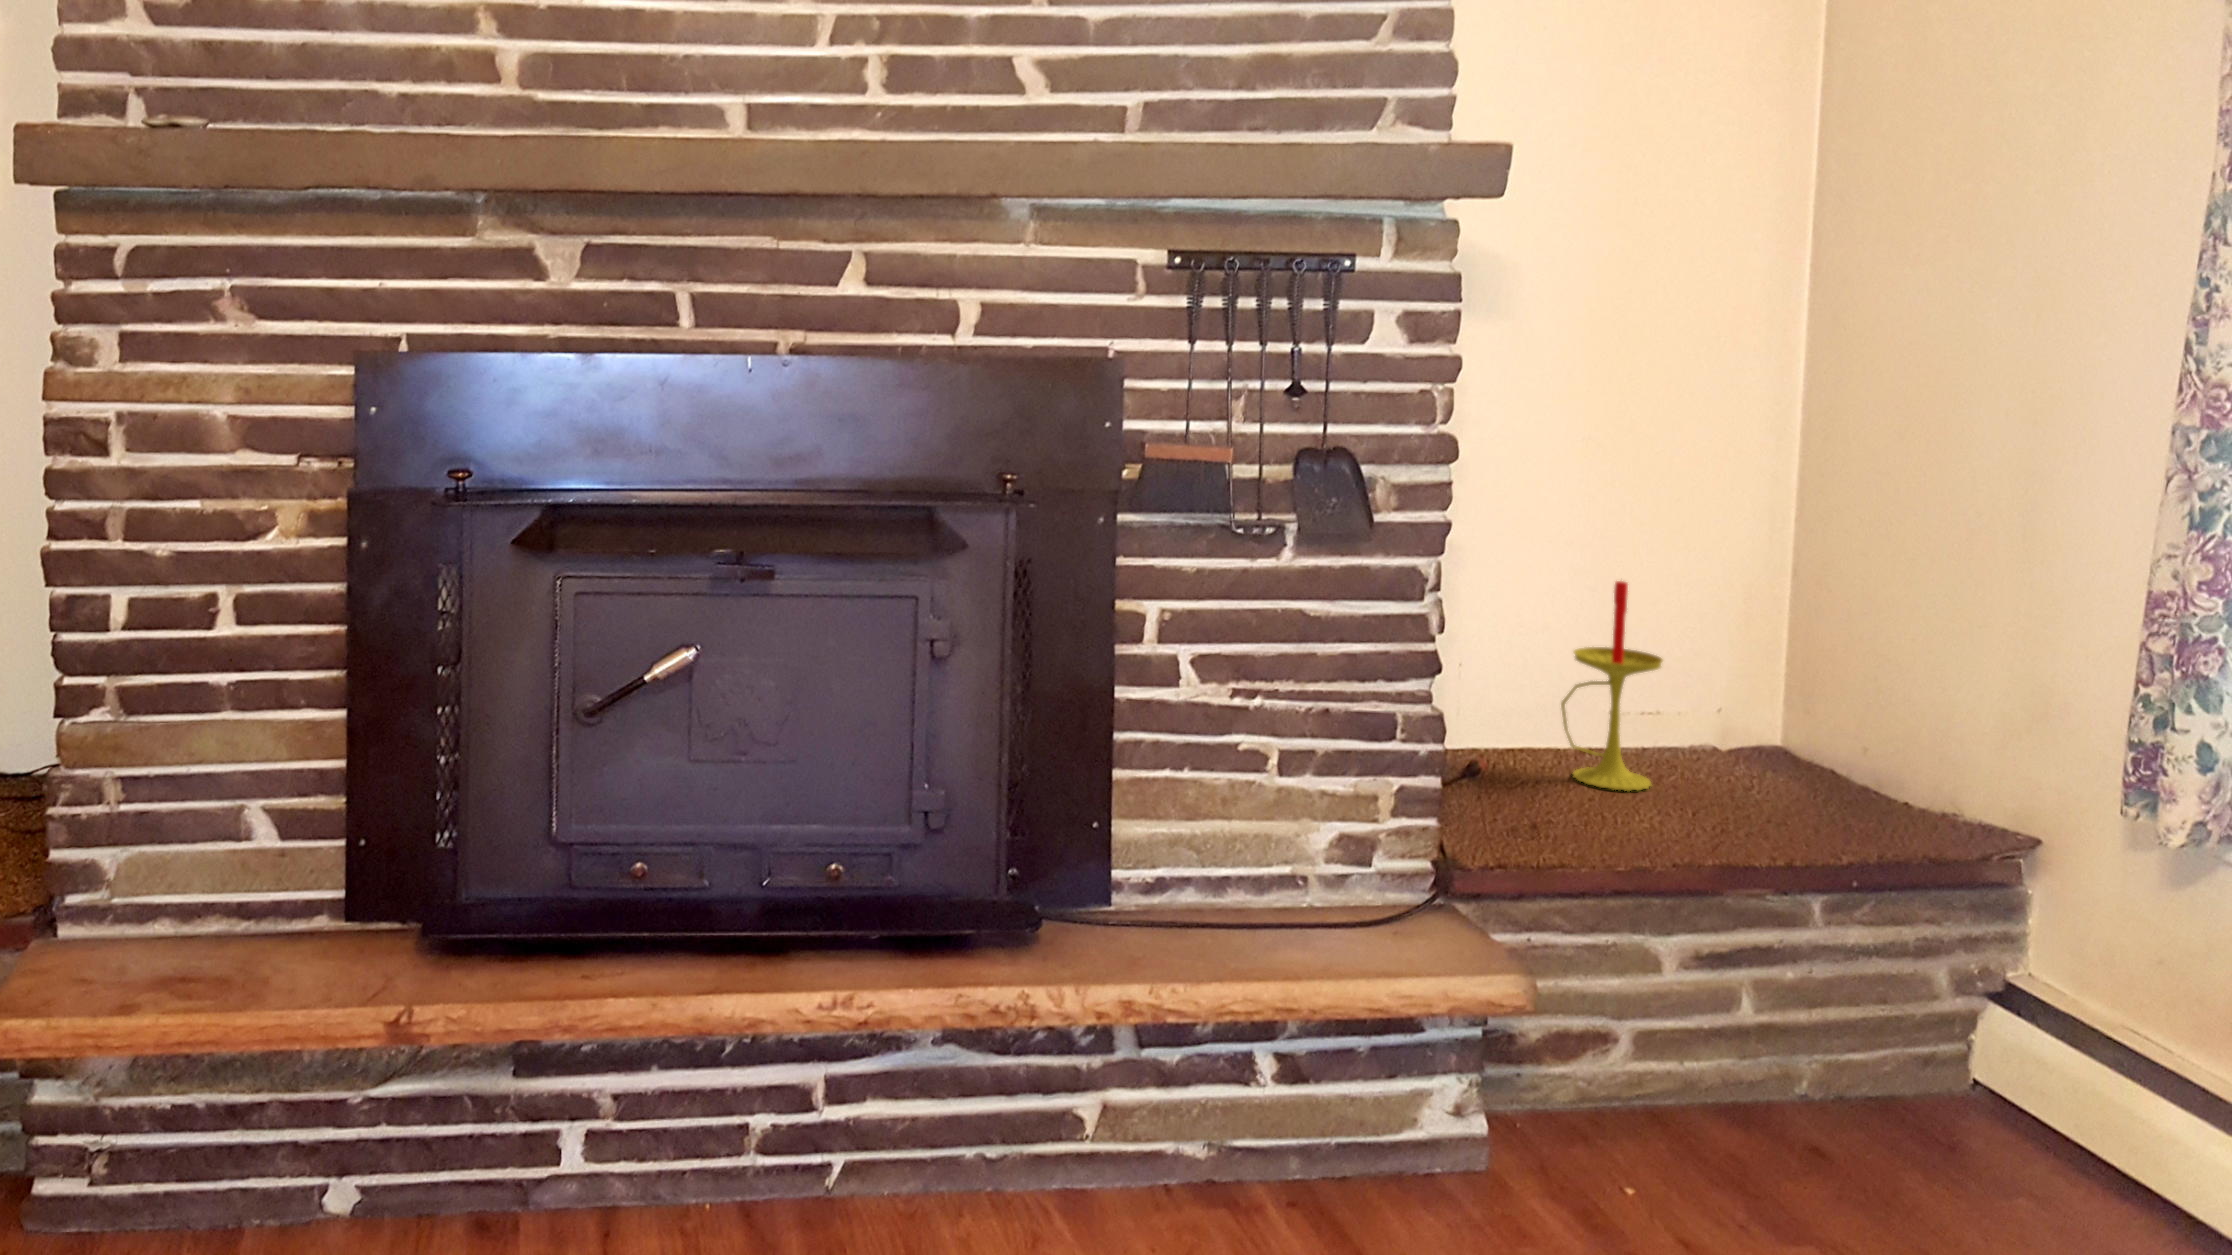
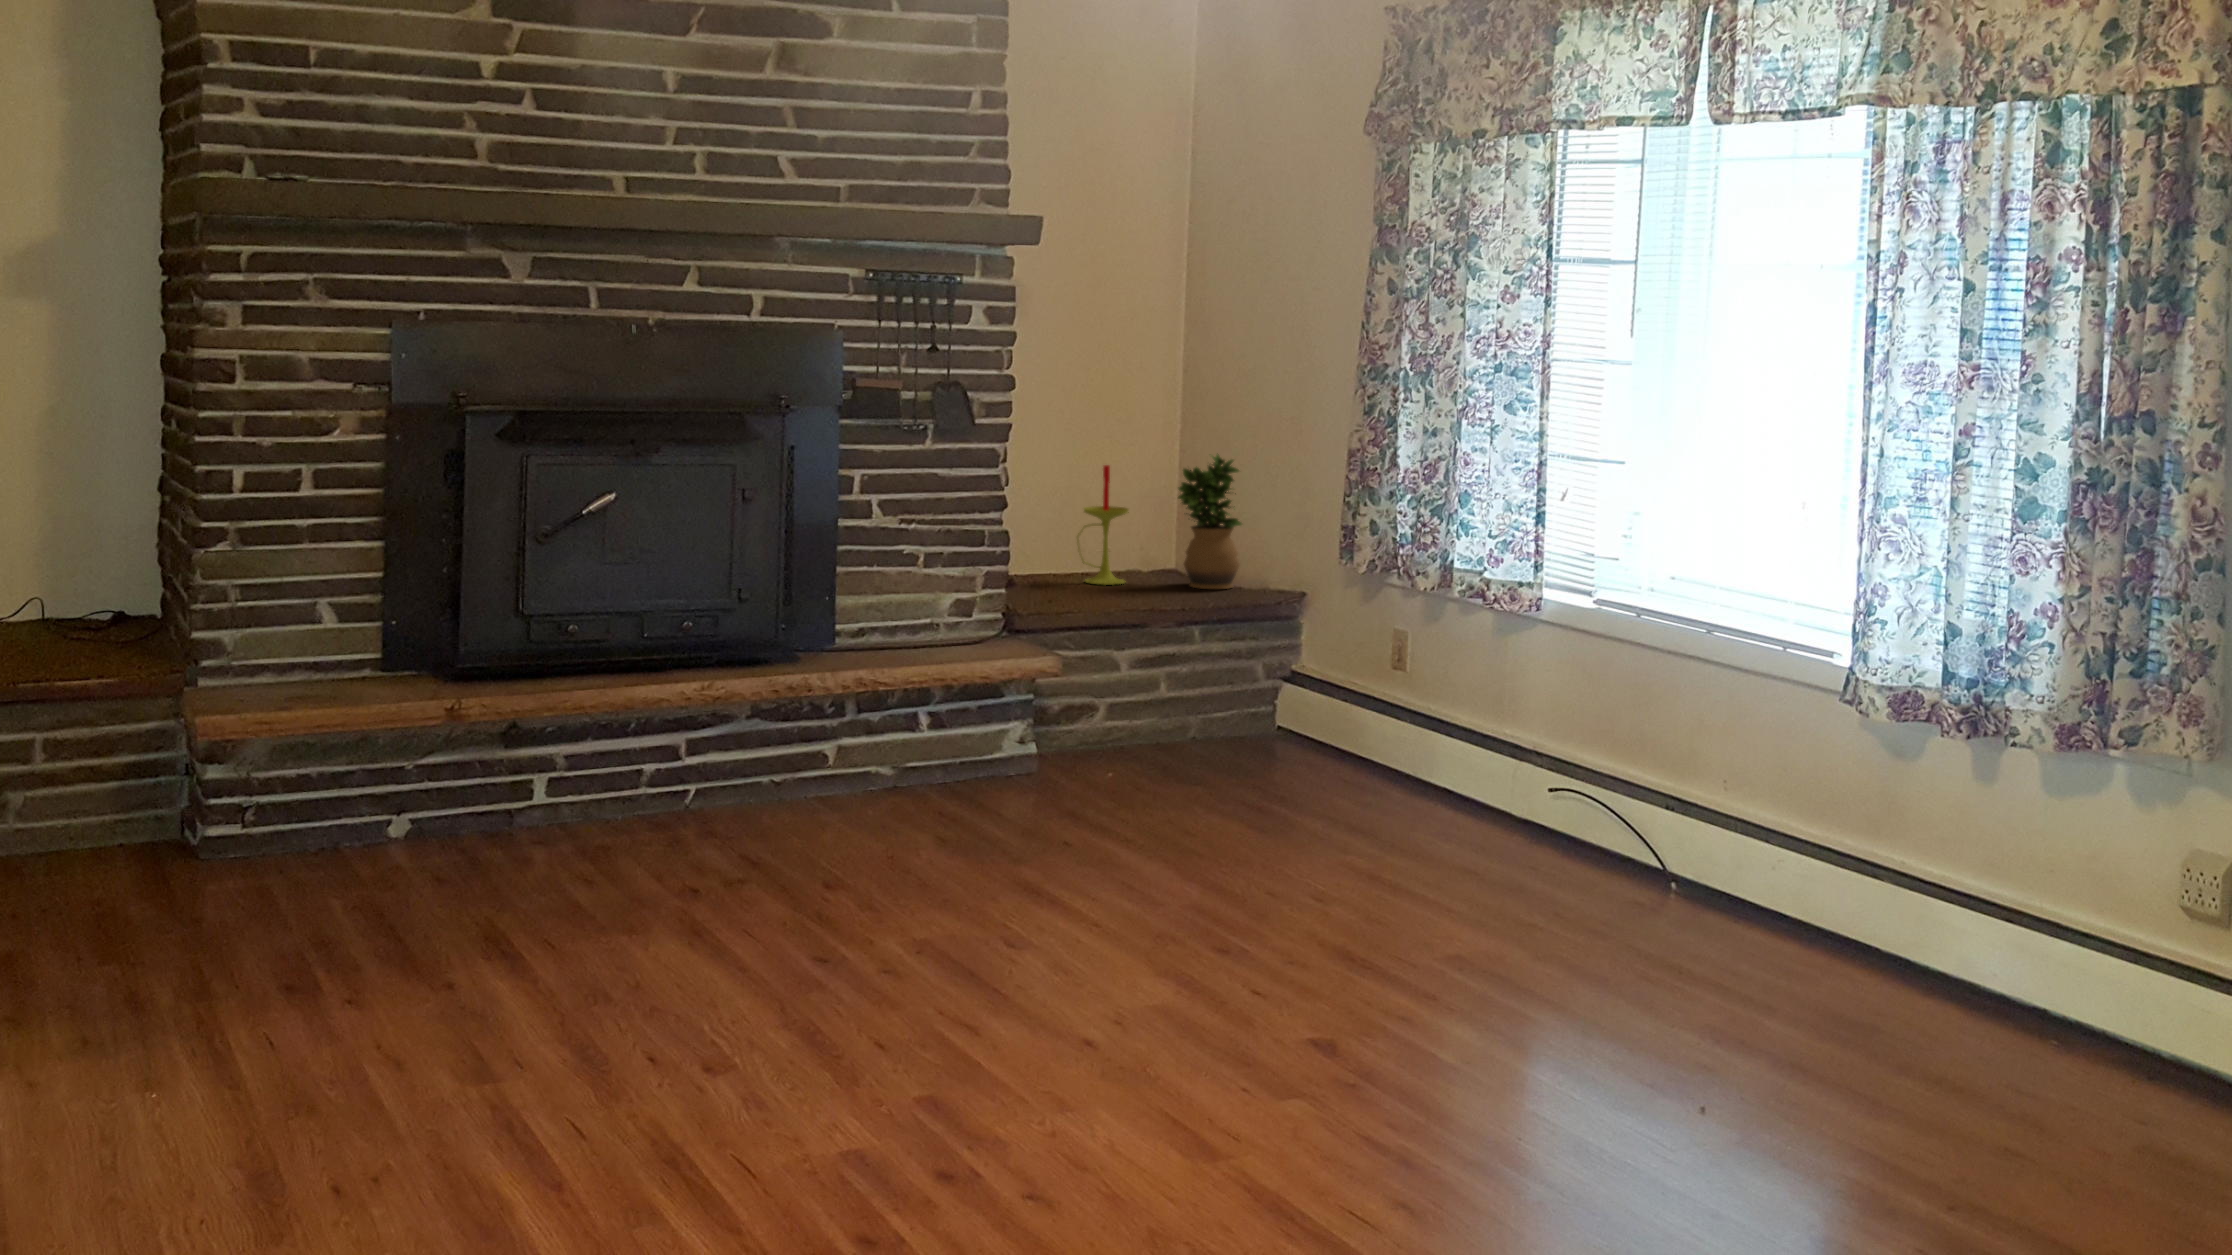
potted plant: none [1761,573,1899,823] -> present [1178,454,1242,589]

